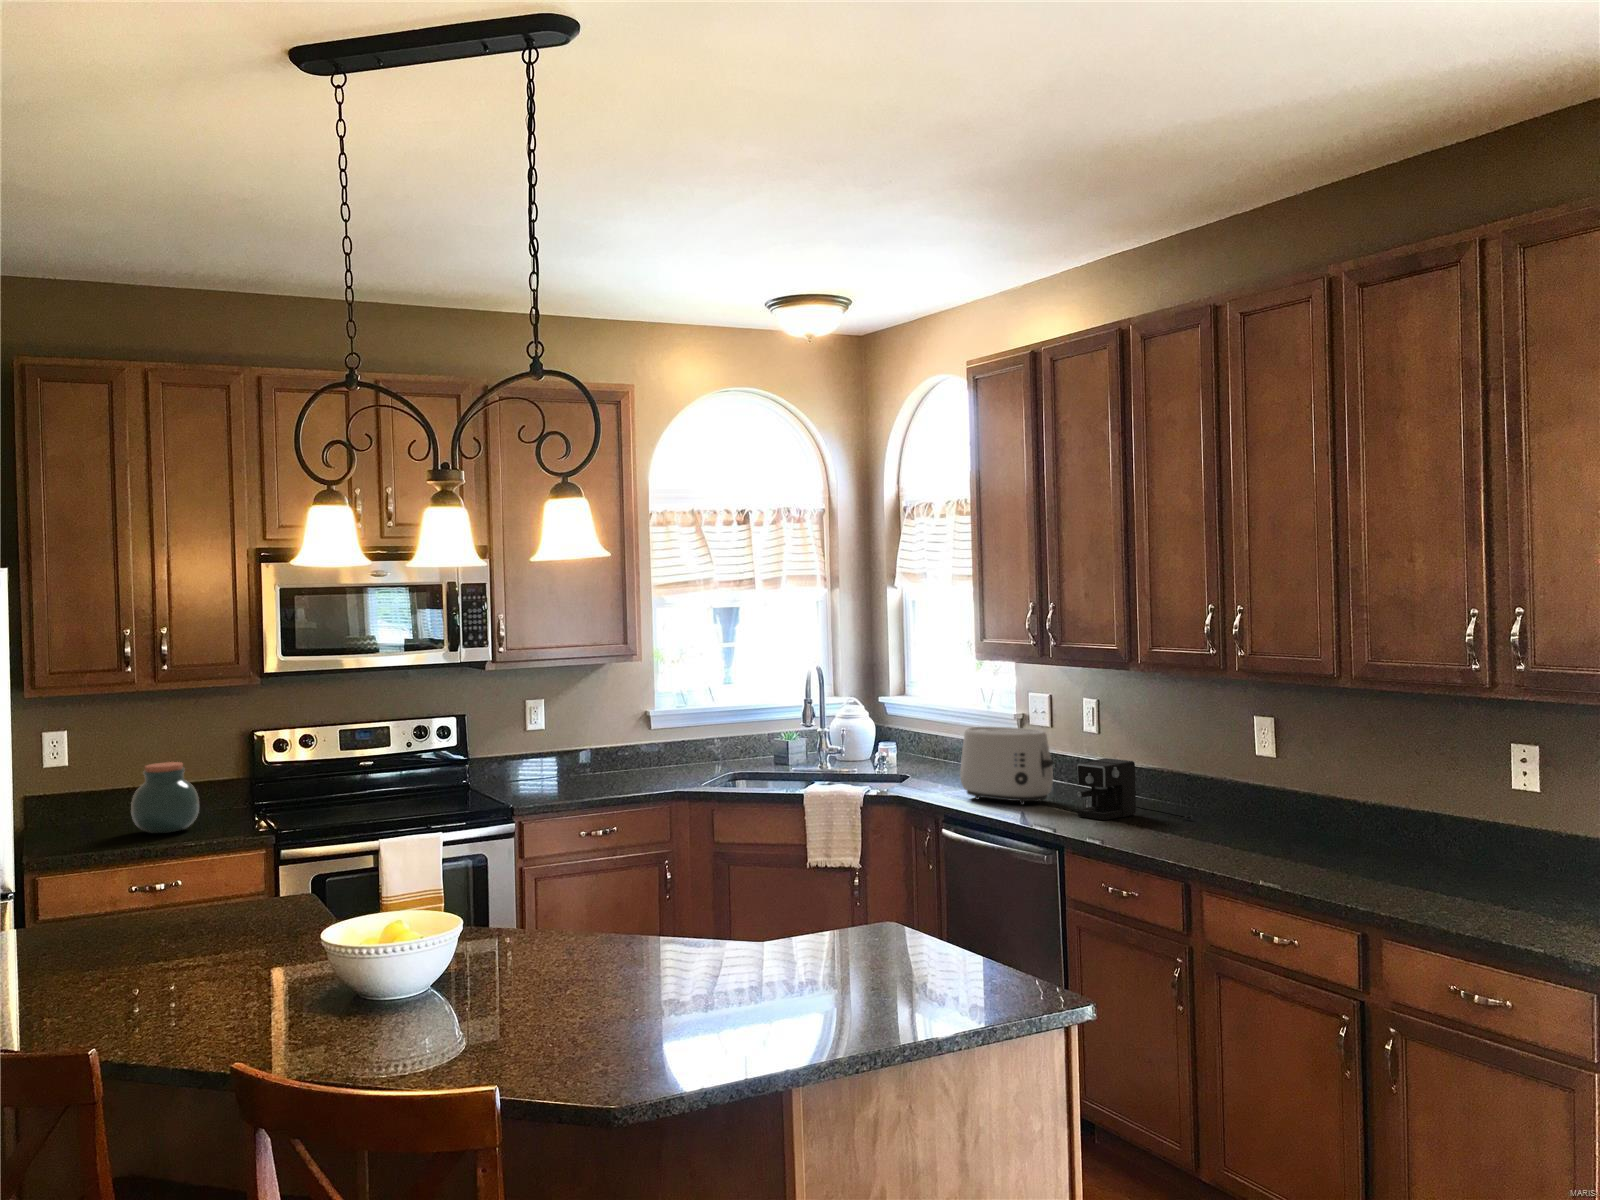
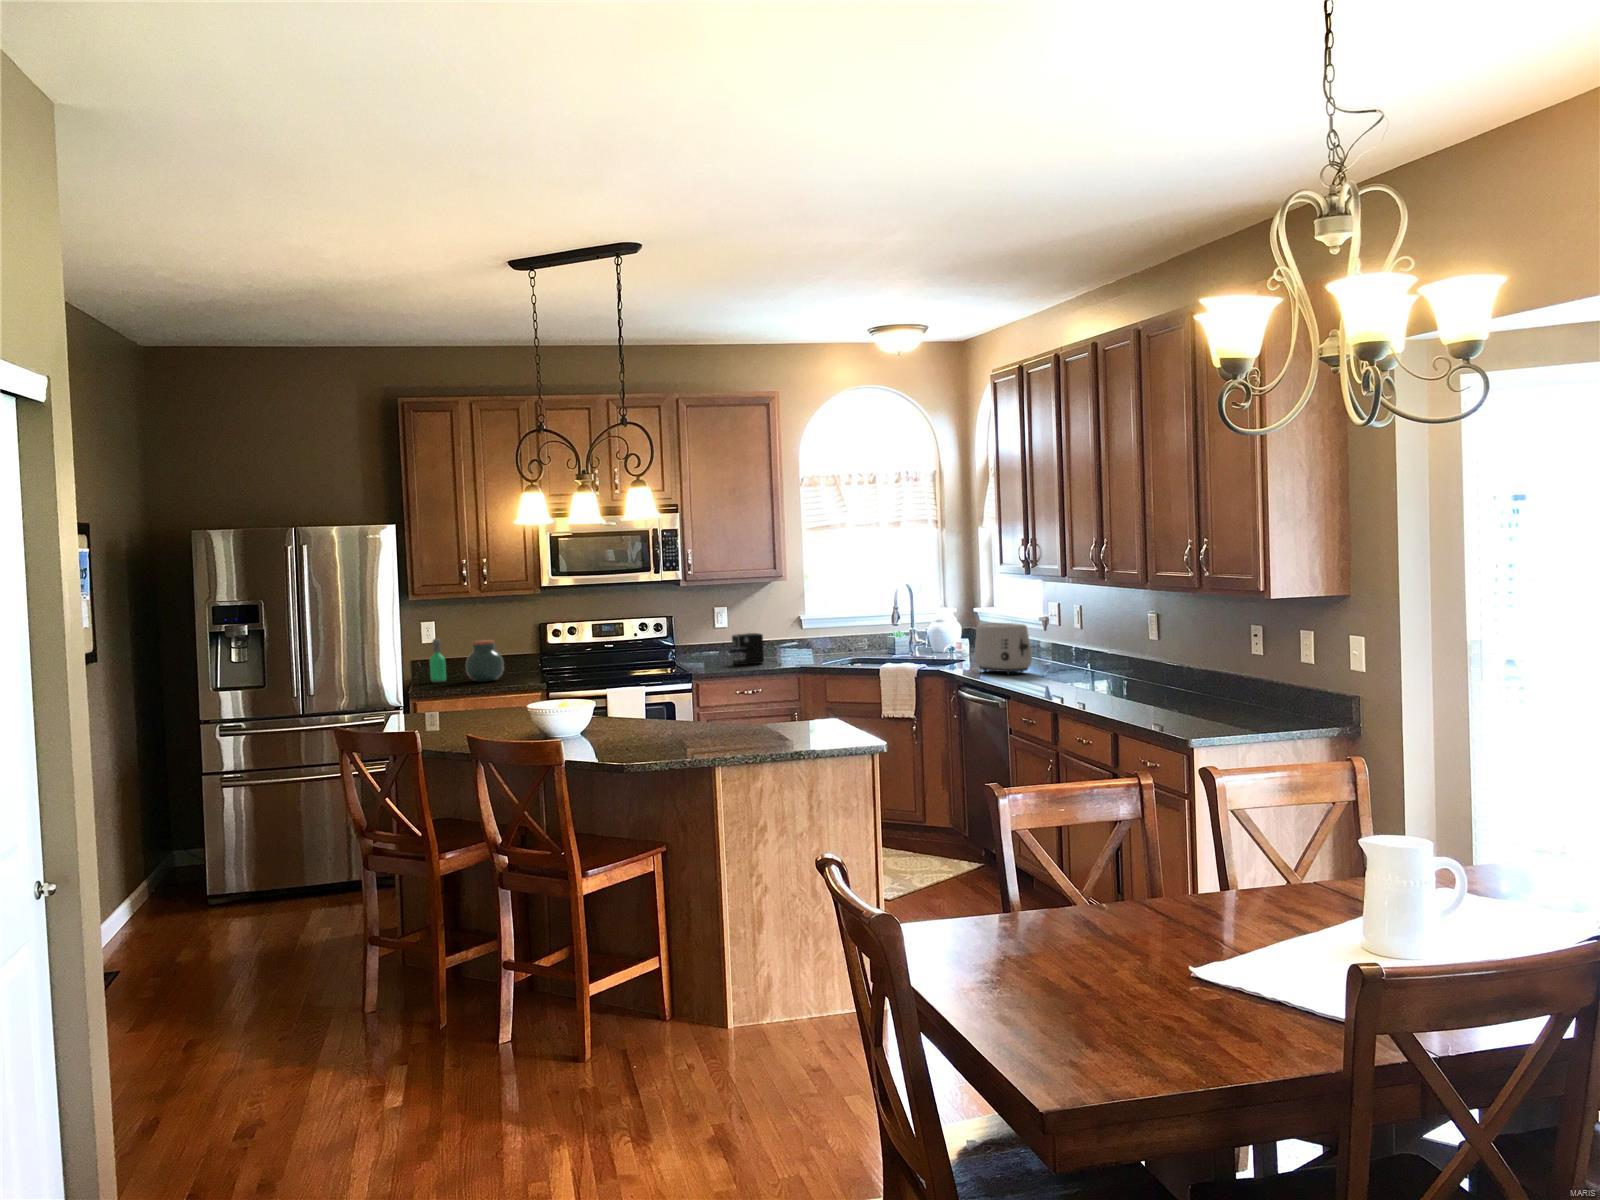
coffee maker: present [1077,758,1192,820] -> present [728,633,781,665]
soap dispenser: none [64,762,93,837] -> present [430,638,446,683]

